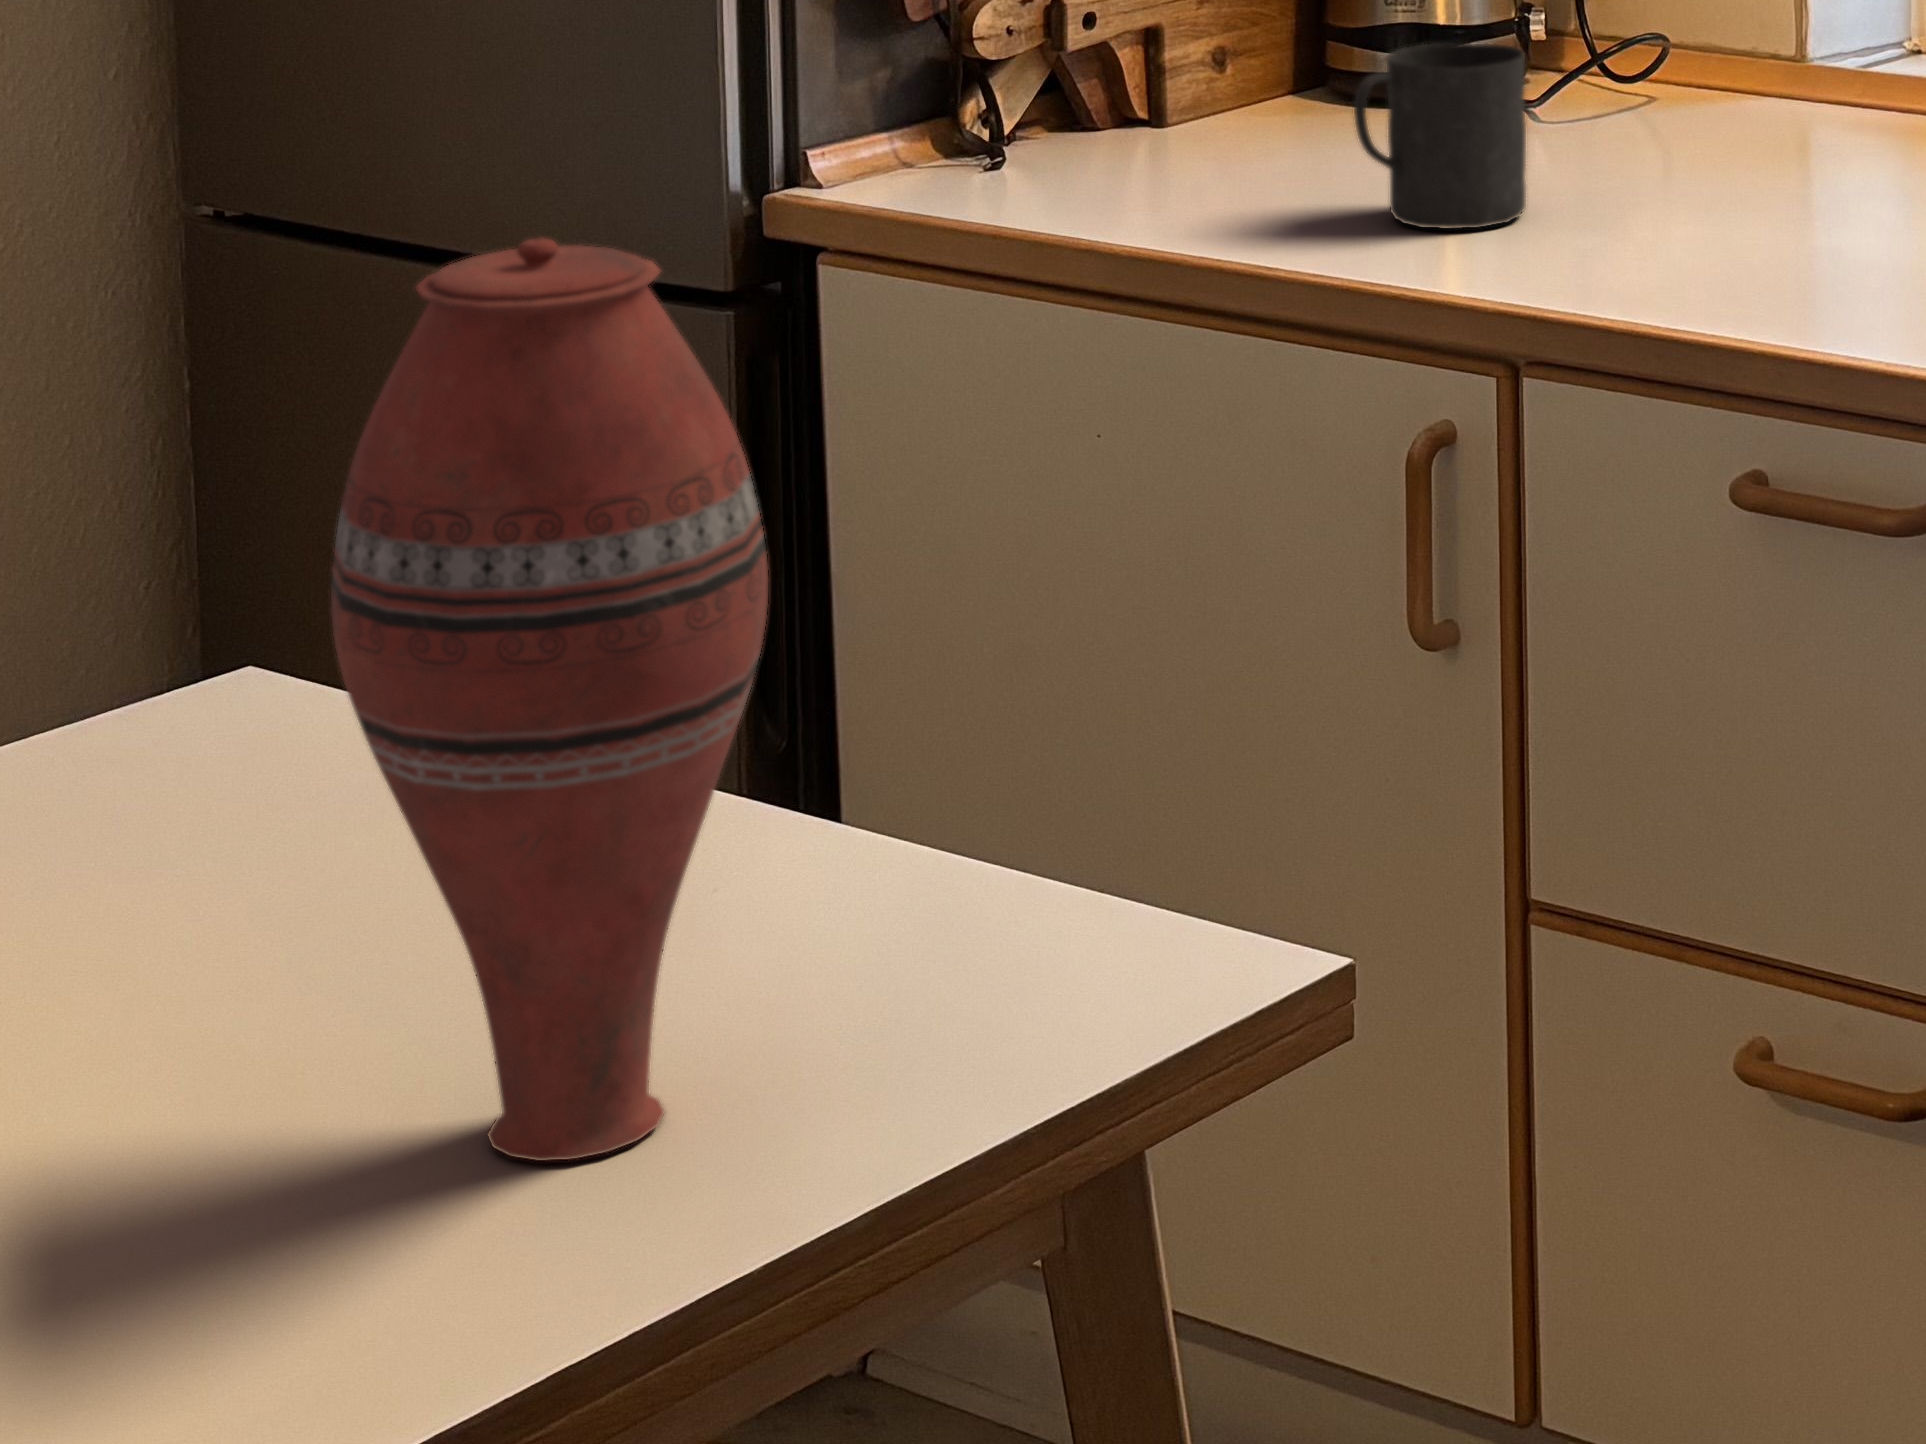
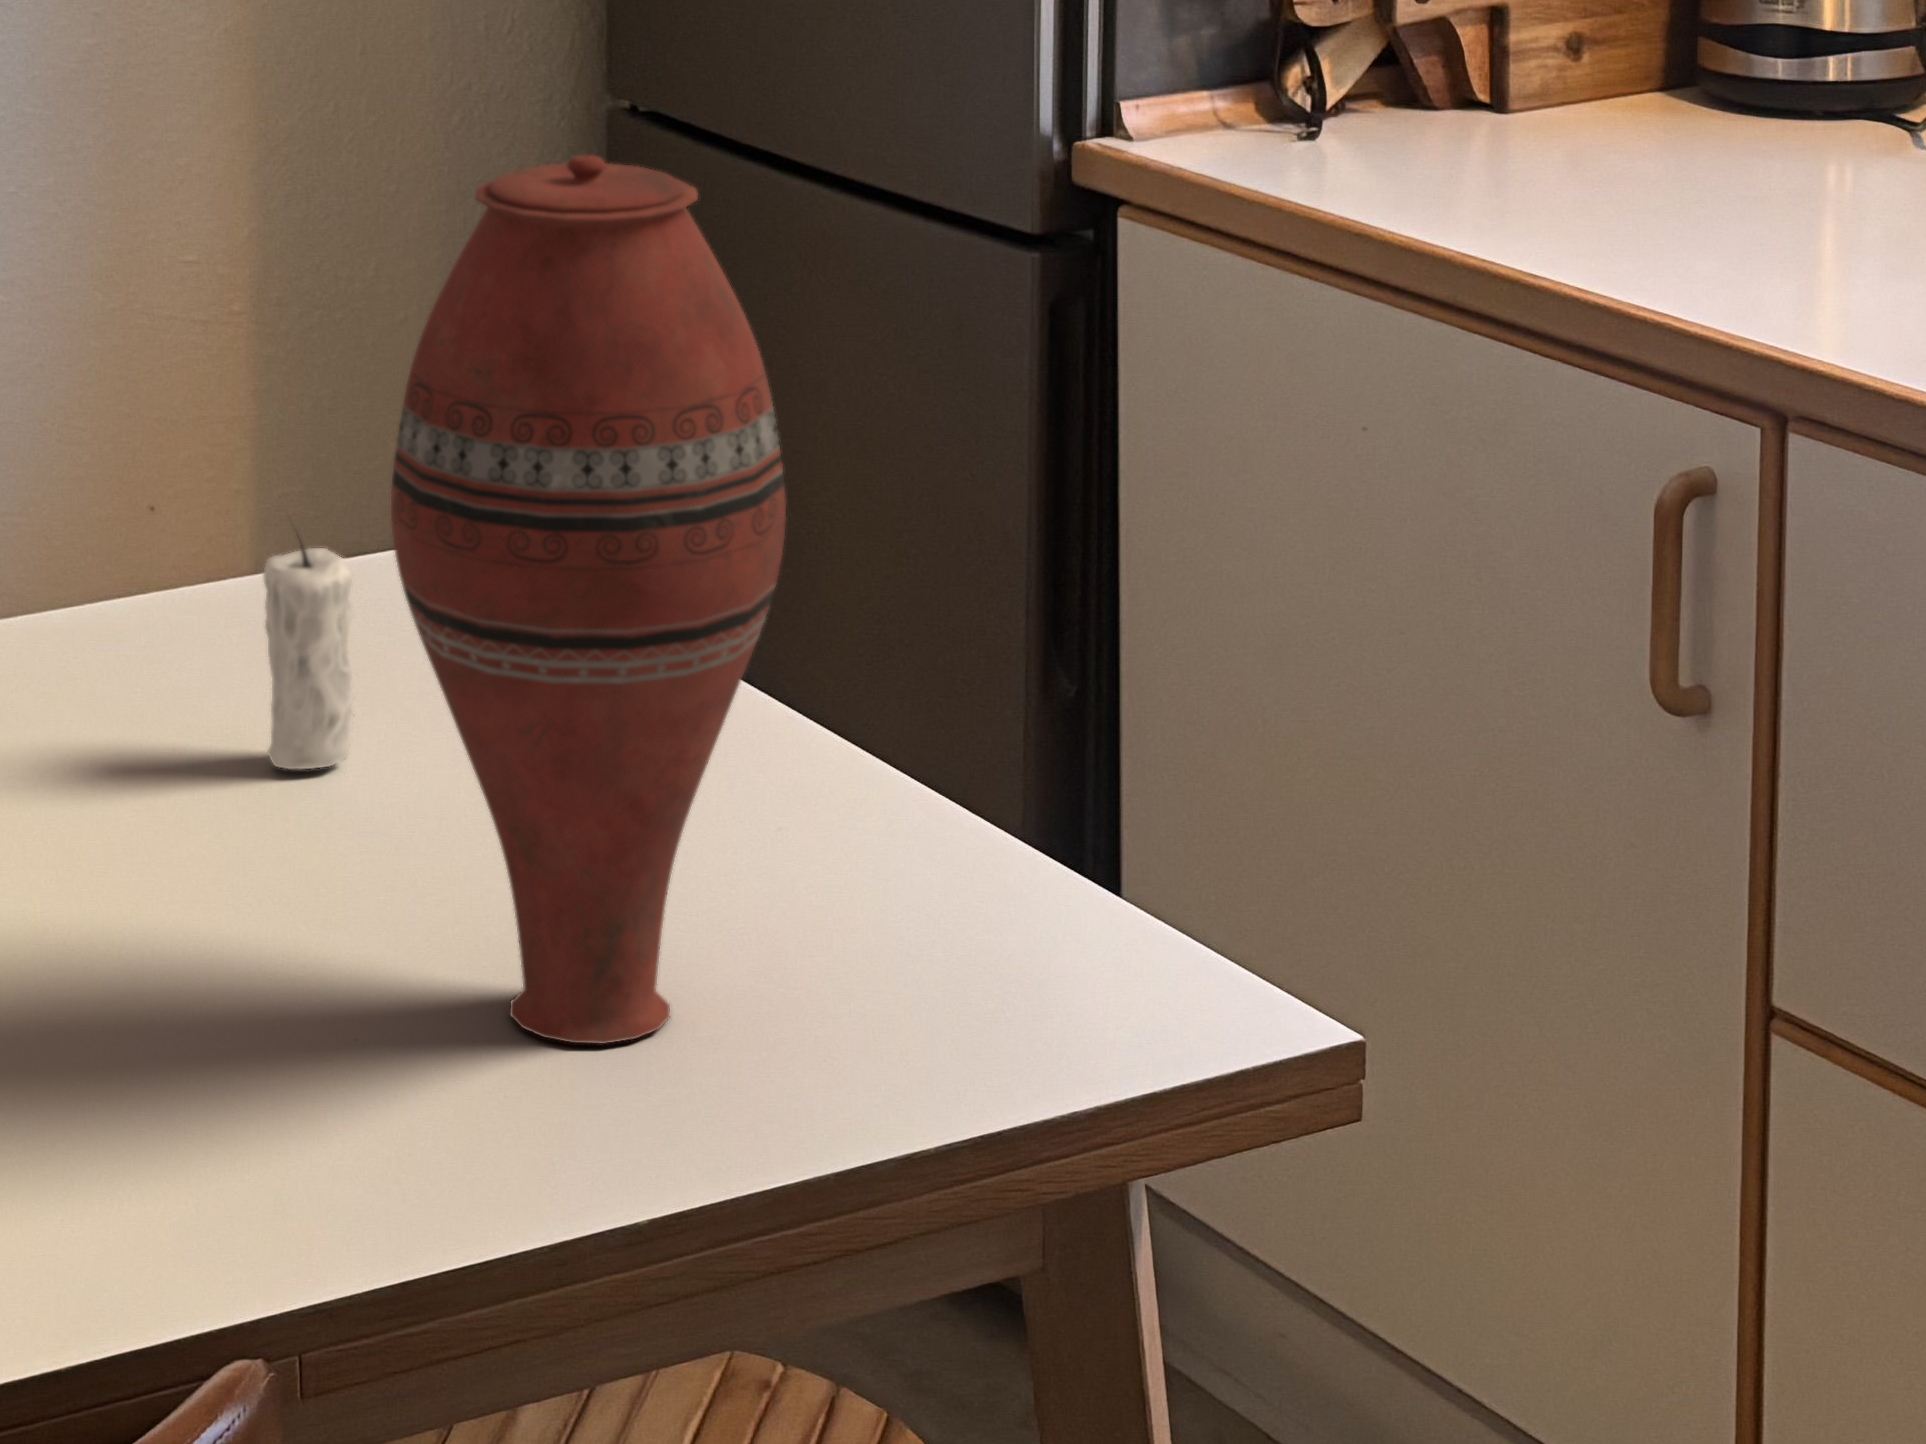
mug: present [1354,43,1526,229] -> none [1668,49,1872,257]
candle: none [81,671,198,949] -> present [263,529,355,769]

